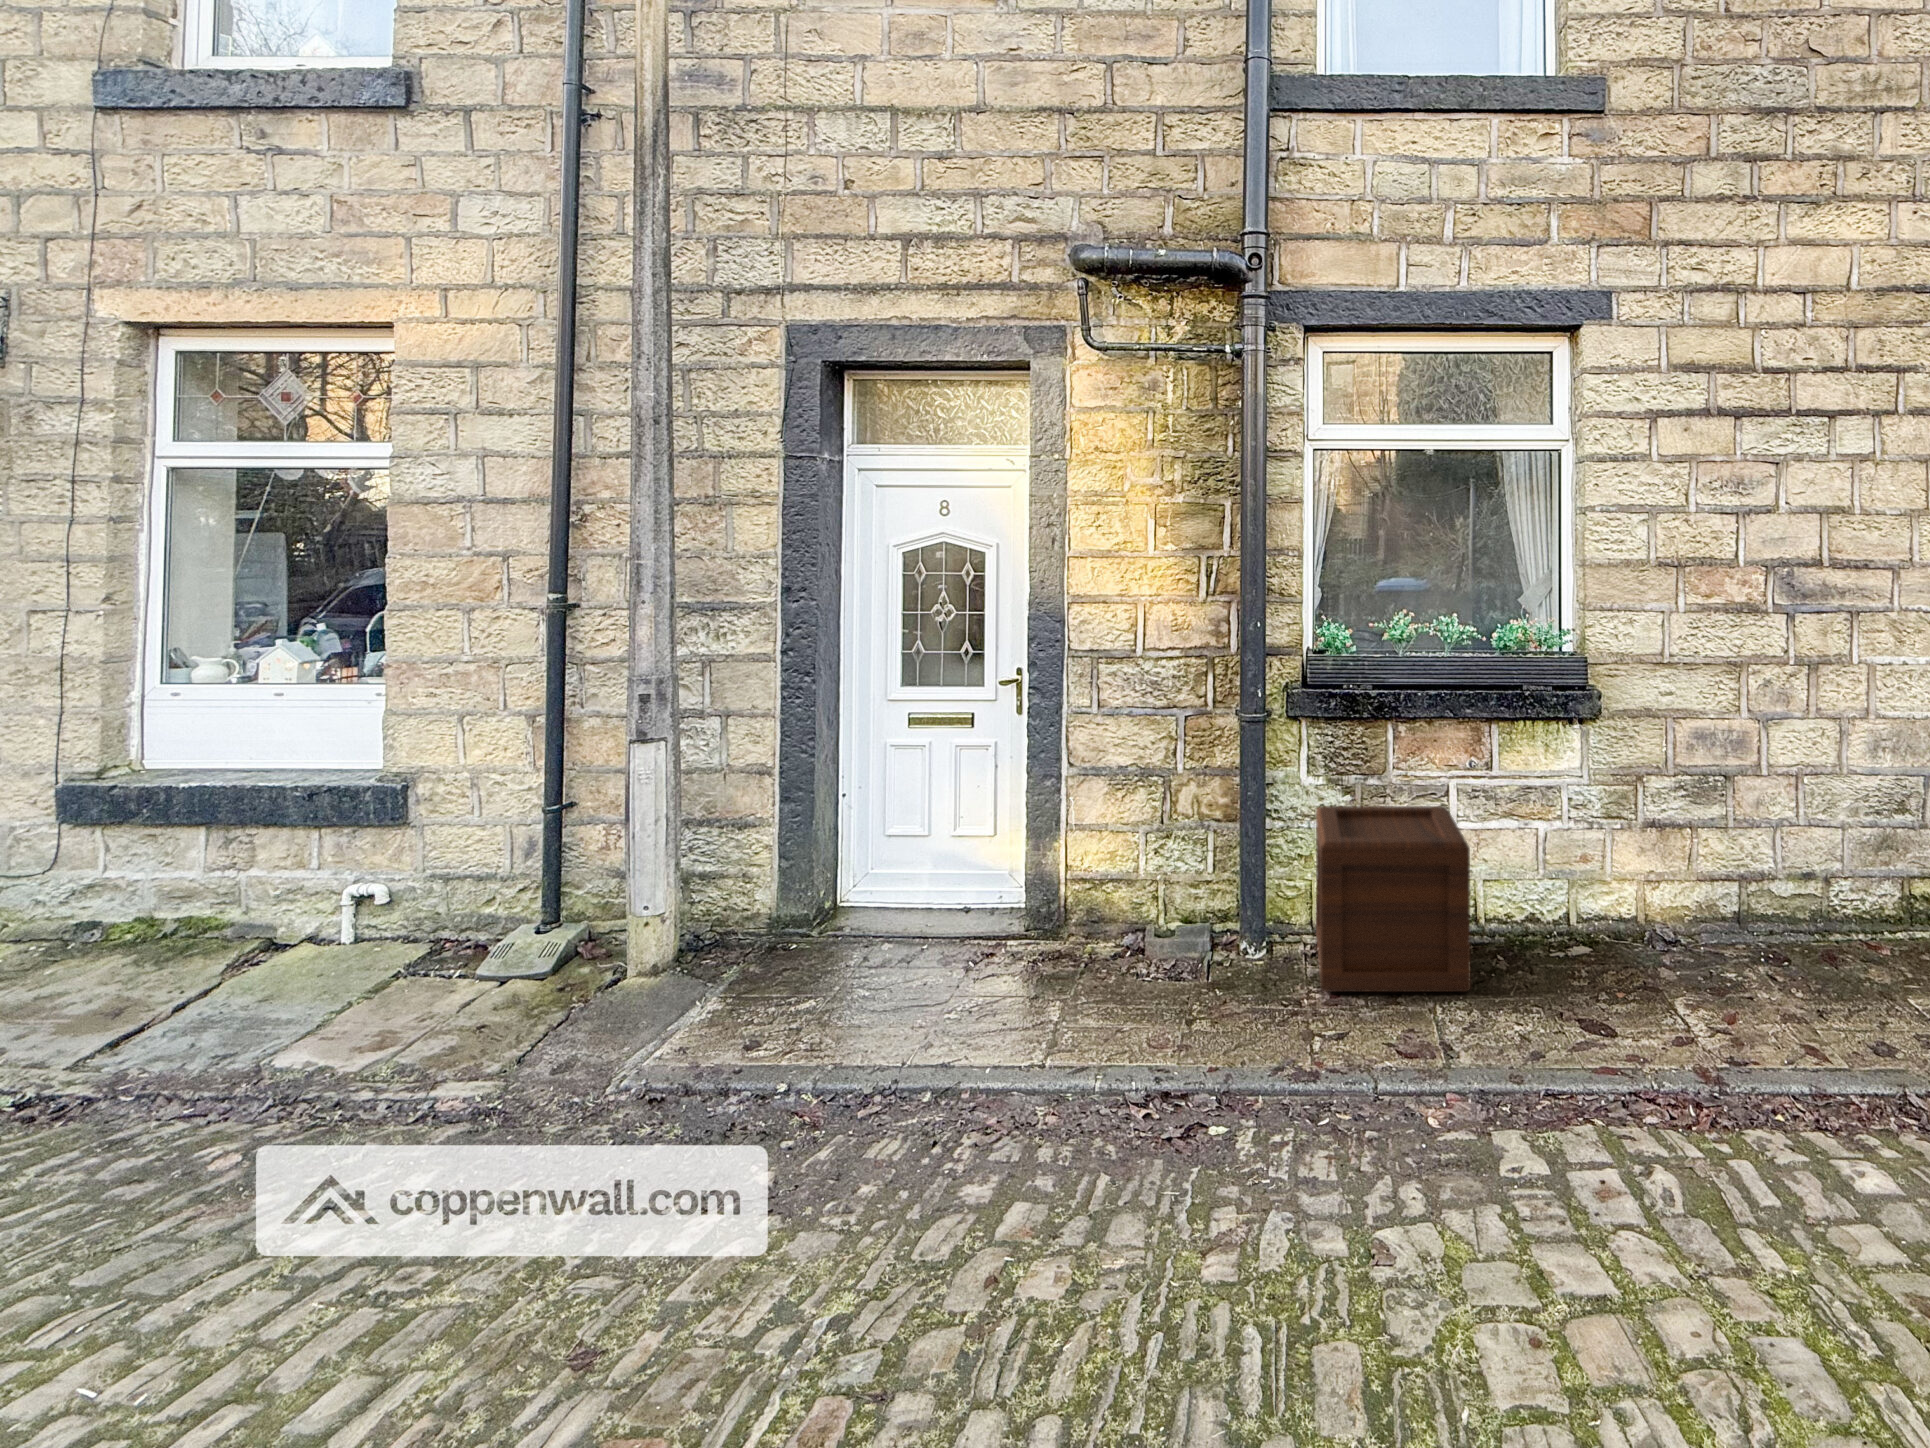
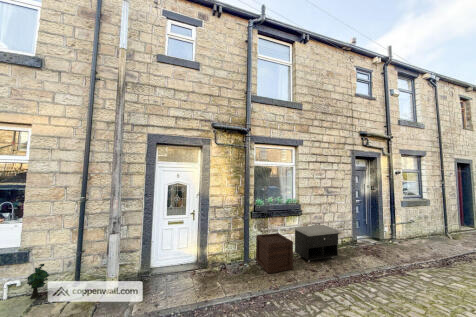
storage bench: none [1556,783,1807,975] -> present [295,225,339,262]
decorative plant: none [386,834,469,953] -> present [25,264,50,299]

